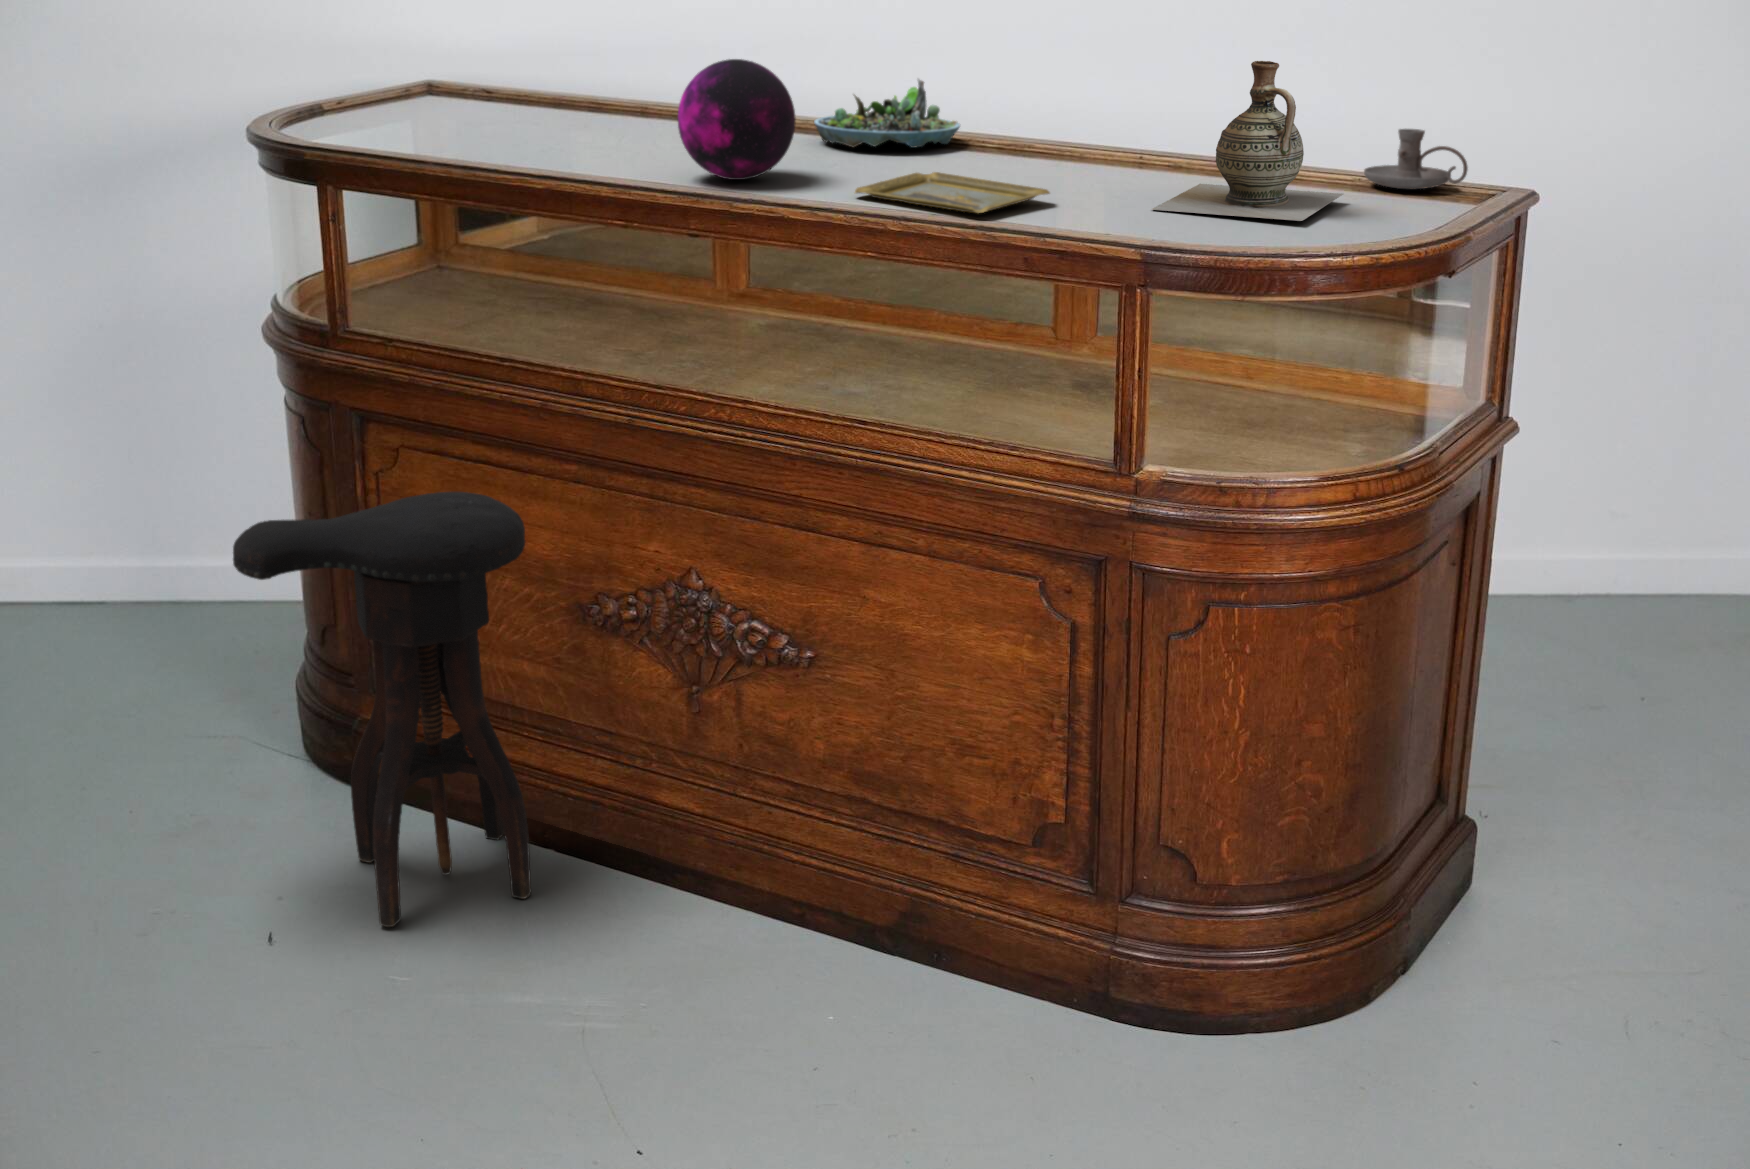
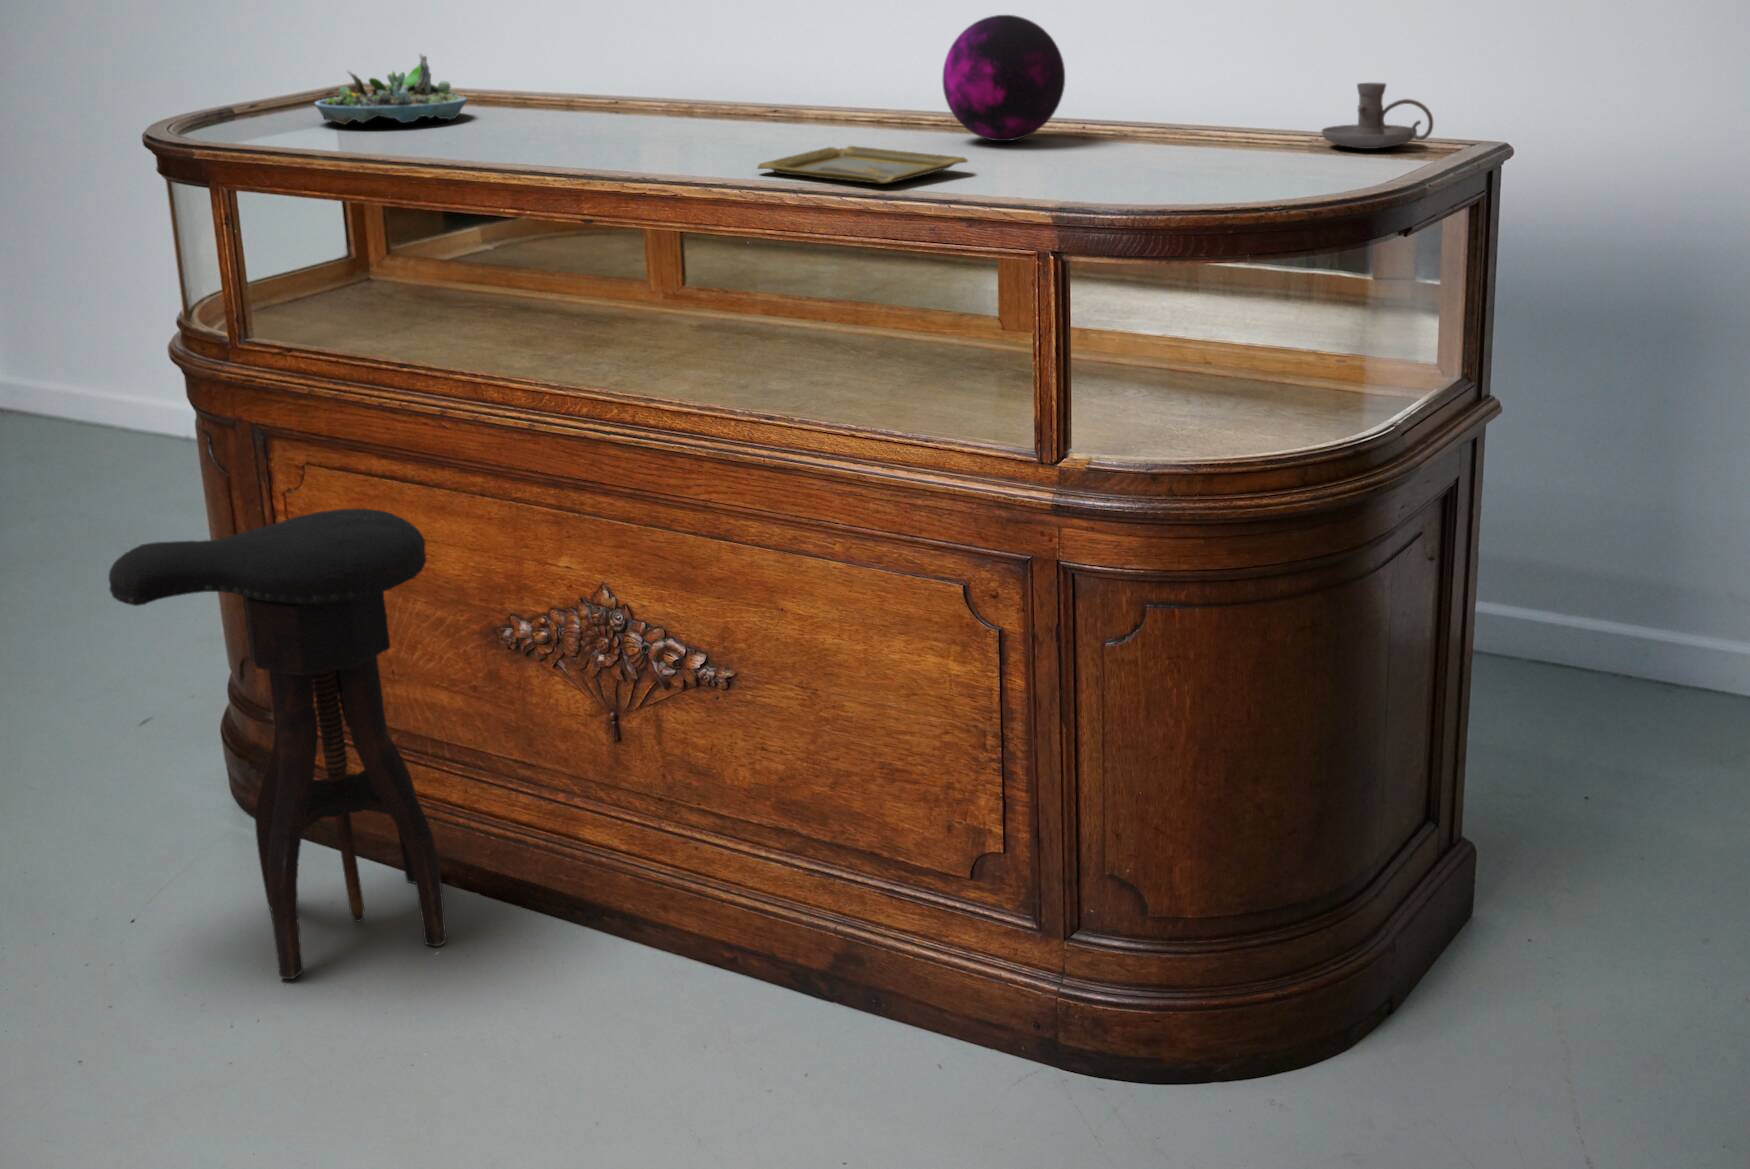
decorative orb: present [678,59,796,180] -> present [943,15,1065,141]
ceramic jug: present [1152,61,1343,221] -> none [1077,8,1295,180]
succulent planter: present [814,79,960,148] -> present [315,54,467,124]

